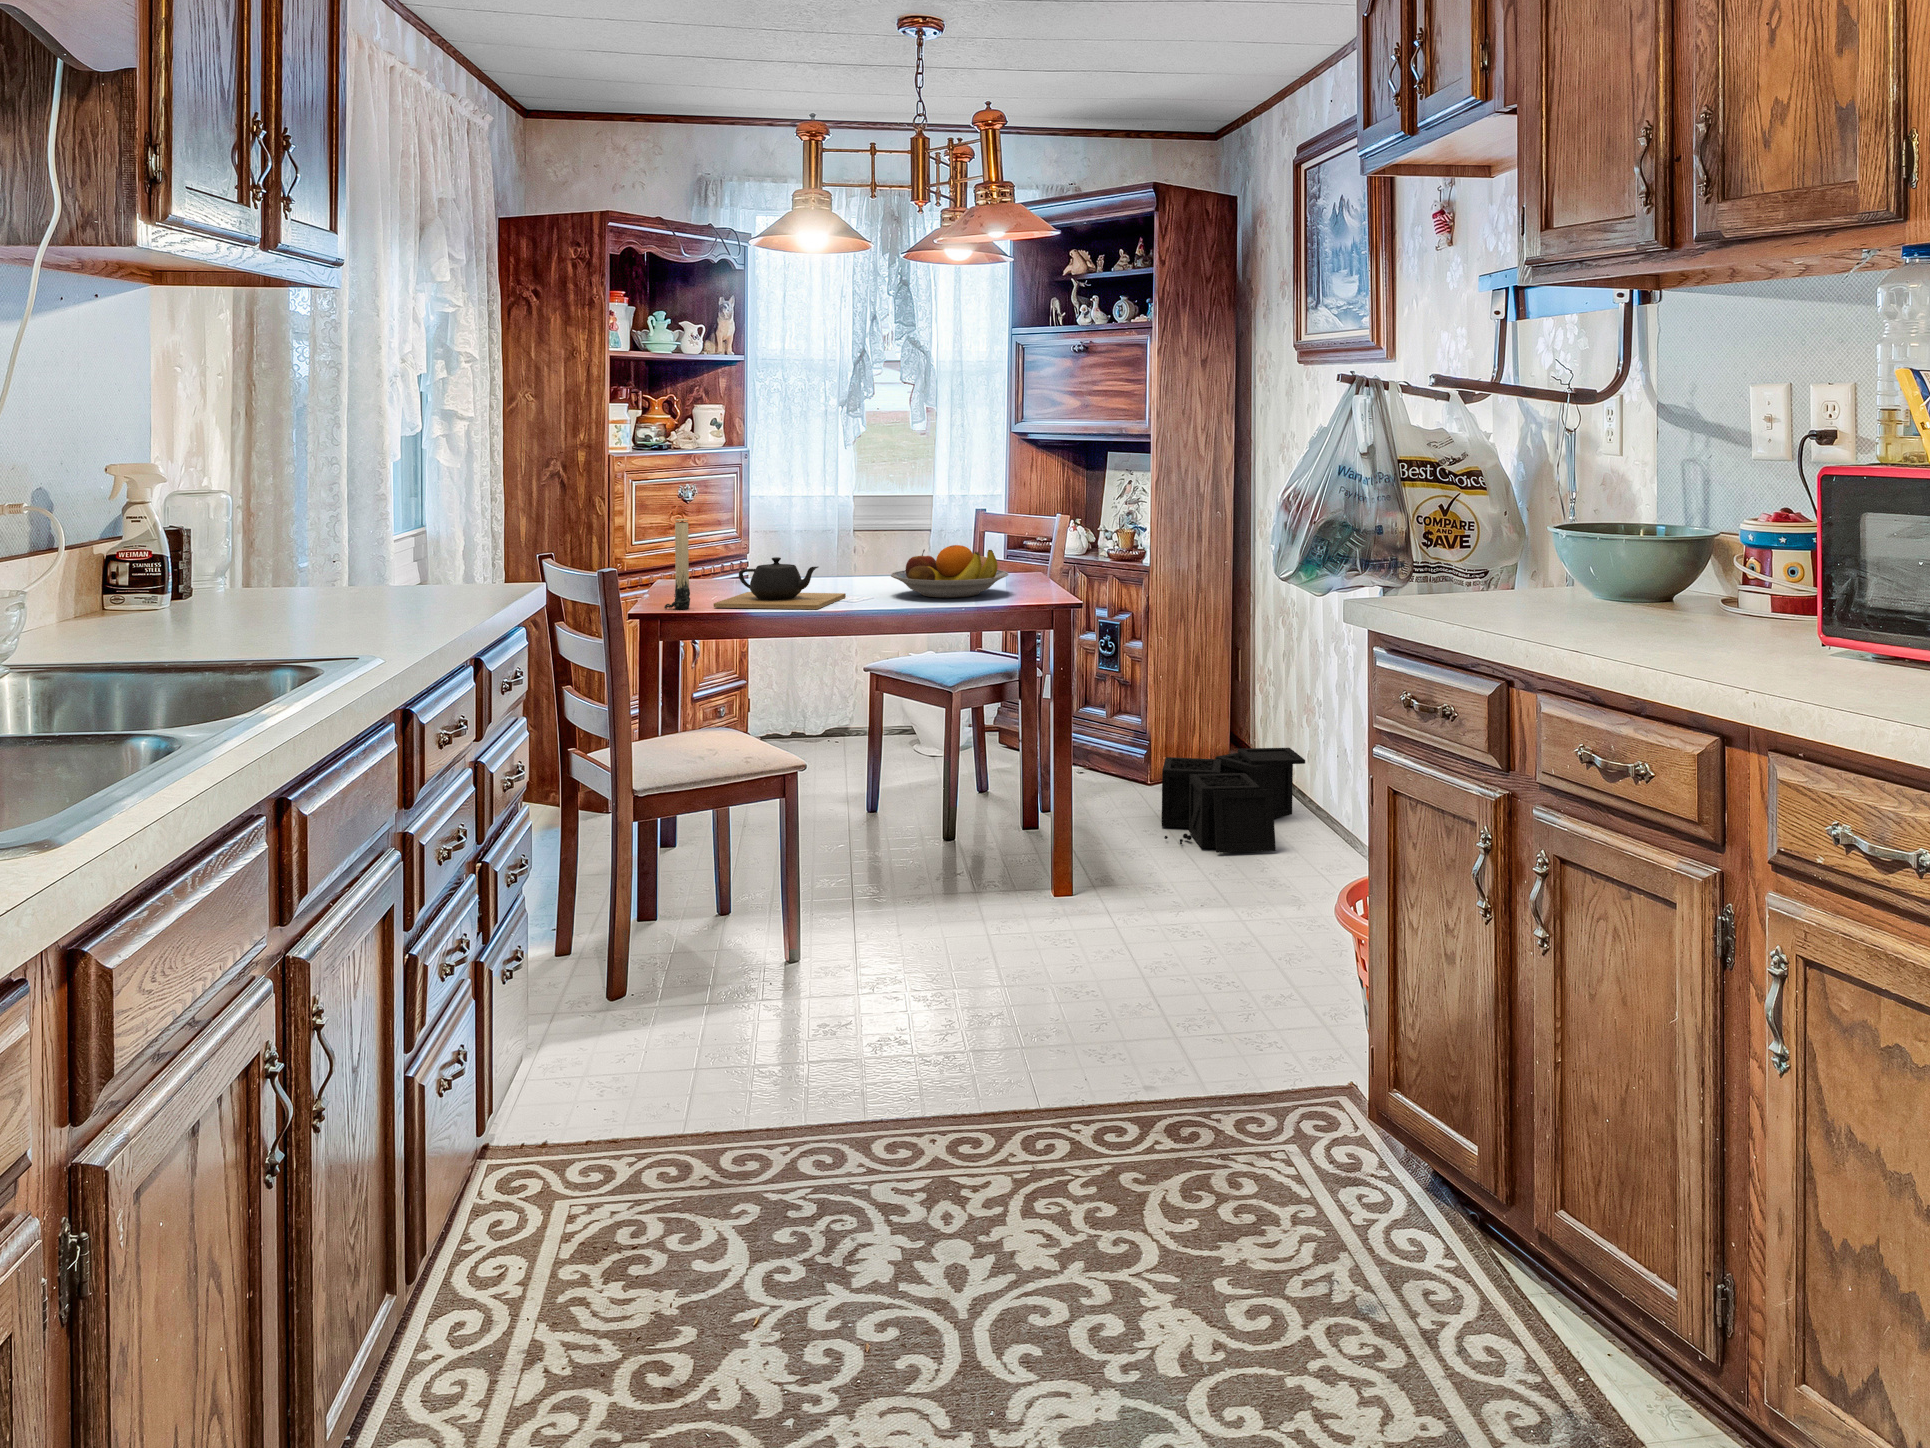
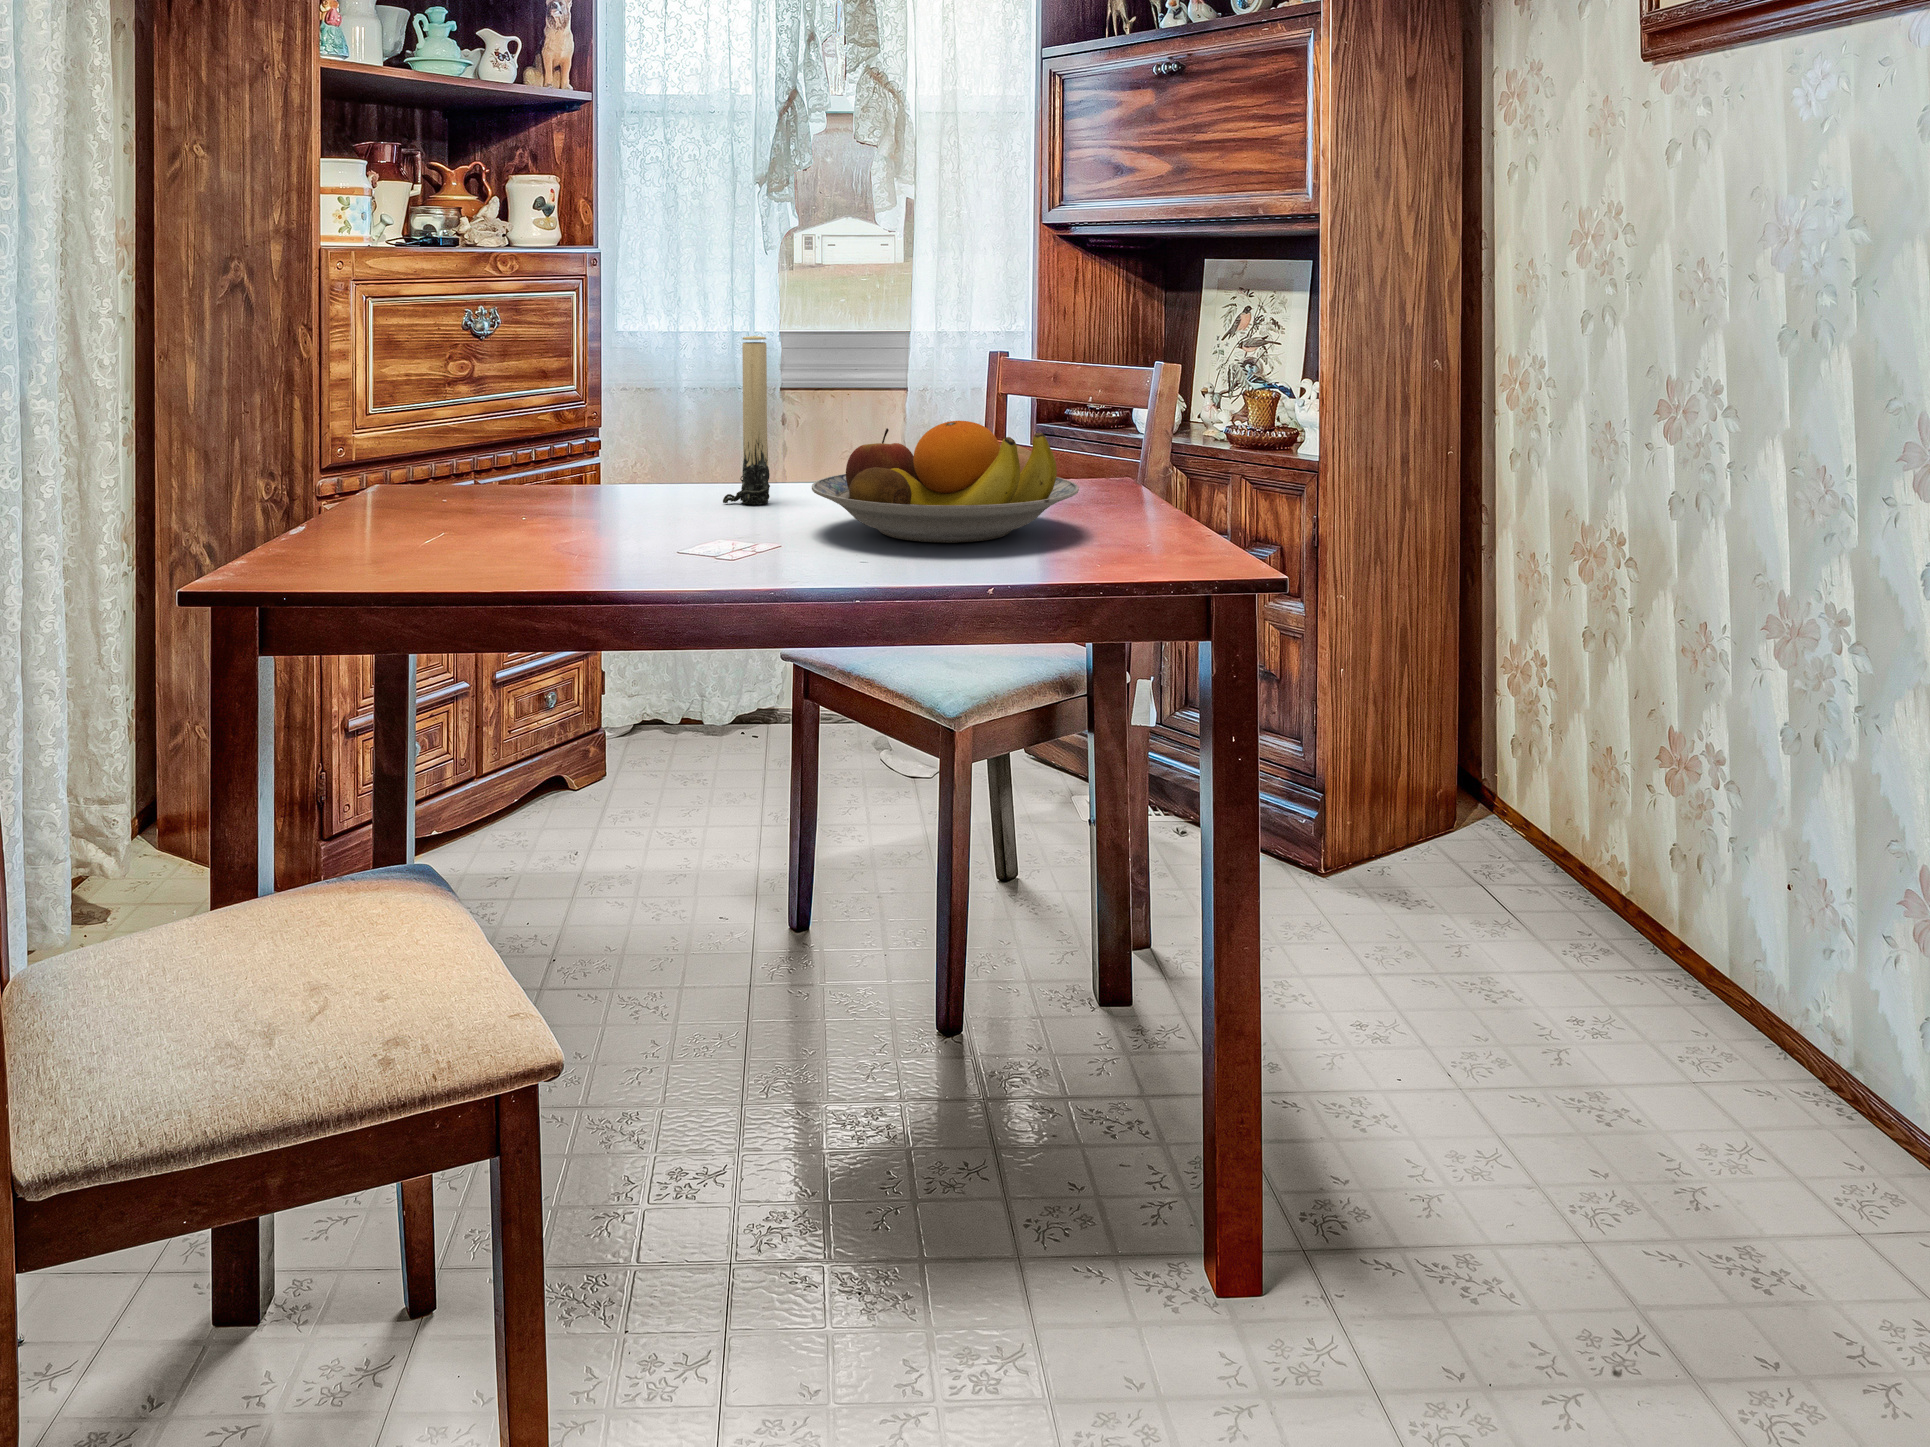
candle: present [664,519,690,609] -> present [723,336,770,504]
teapot: present [714,557,846,609] -> none [394,446,711,576]
storage bin: present [1162,748,1305,852] -> none [1387,842,1715,1150]

